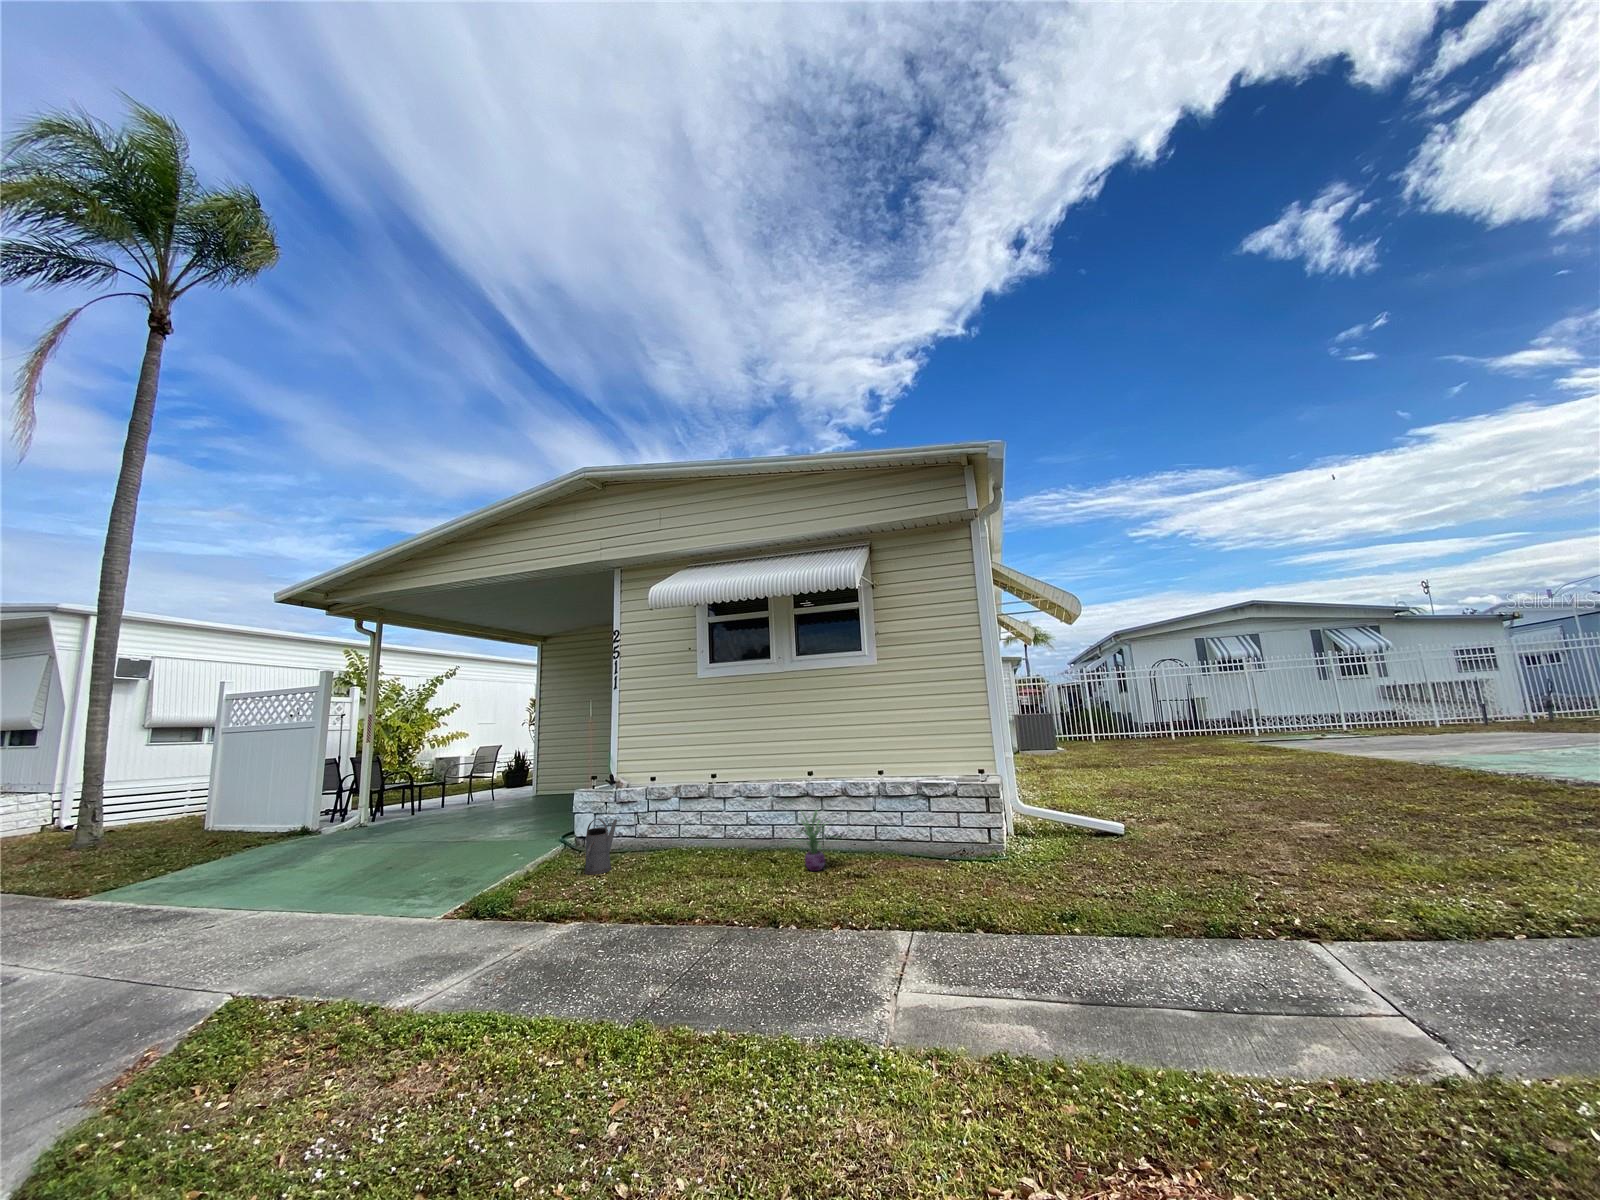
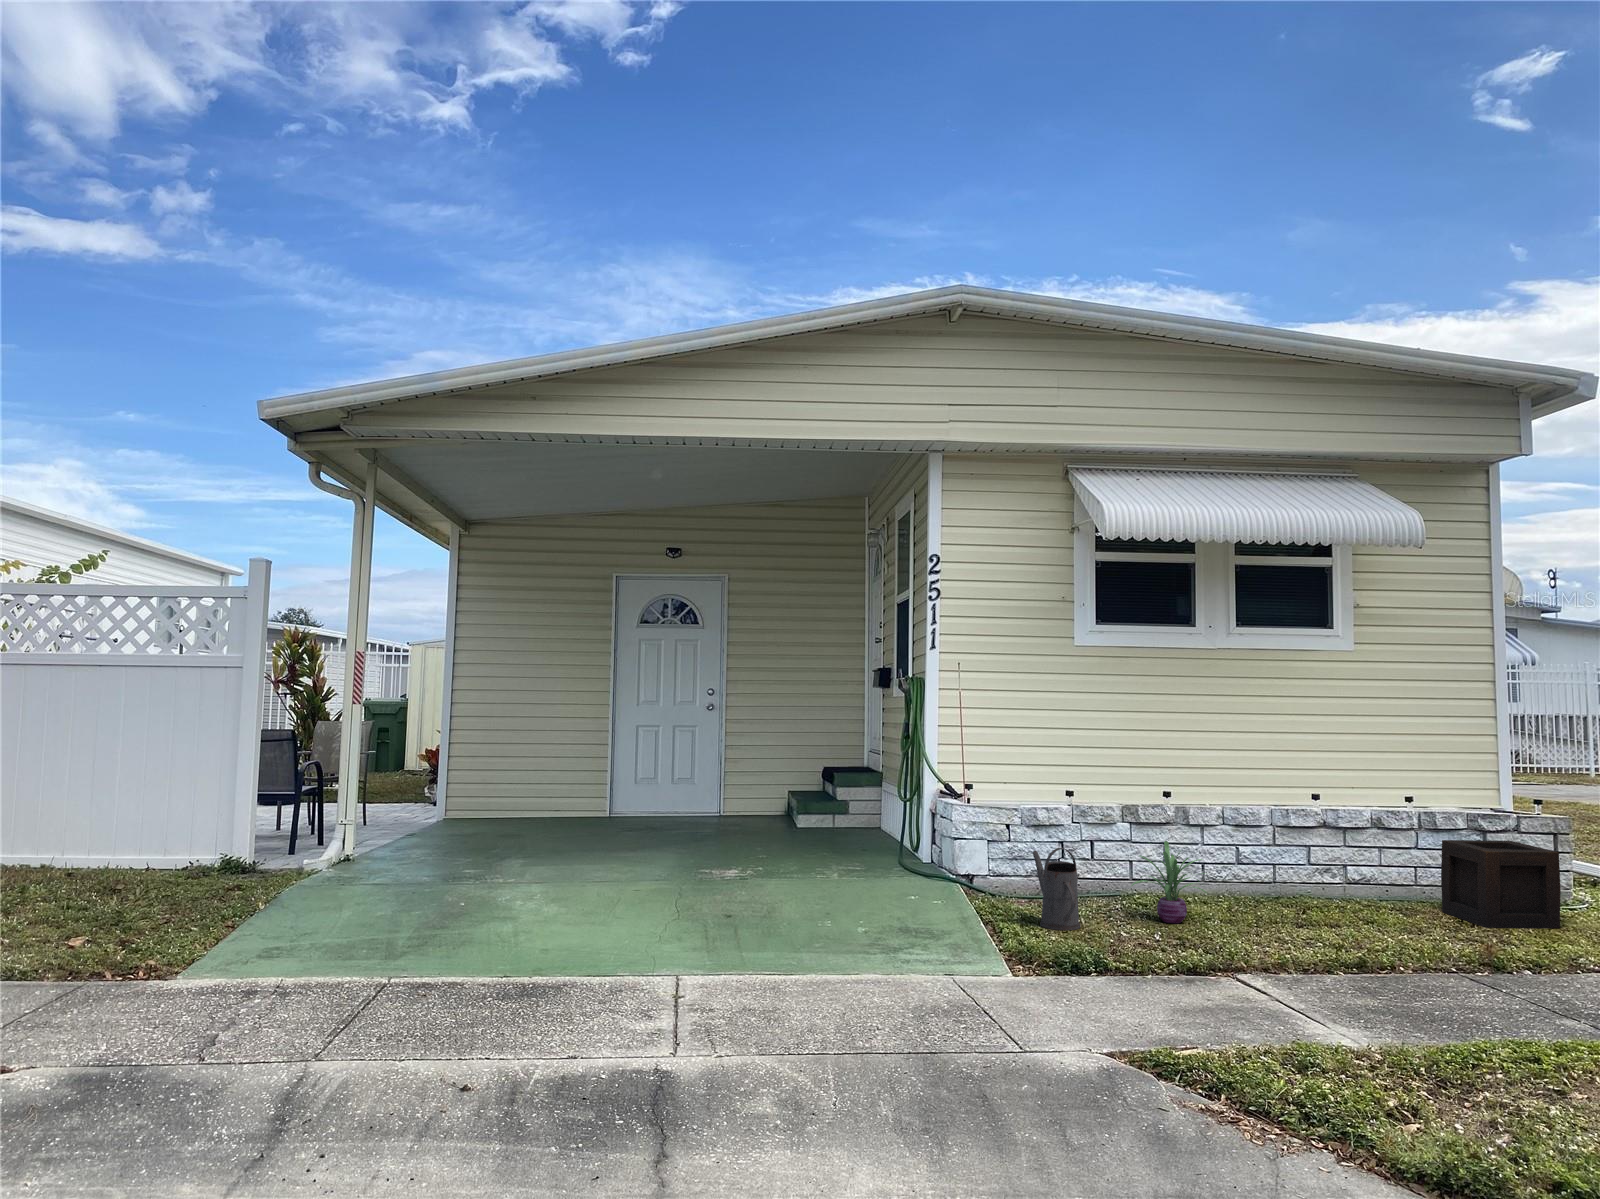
wooden crate: none [879,804,949,876] -> present [1441,840,1561,928]
decorative plant: present [796,810,825,871] -> present [1132,841,1206,923]

